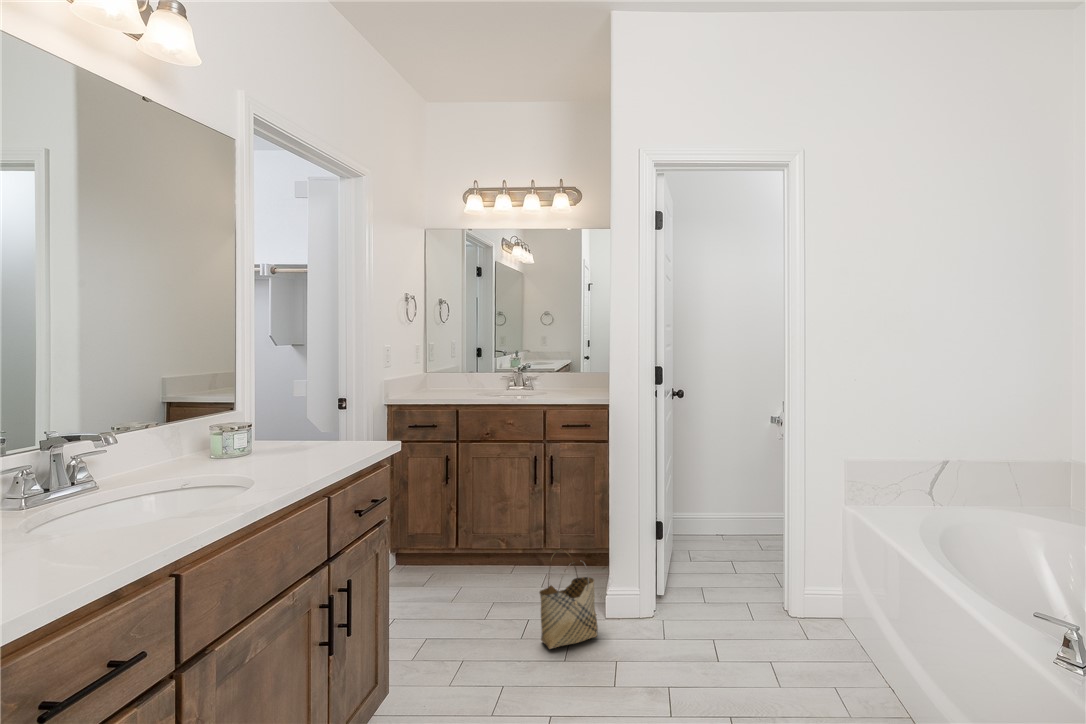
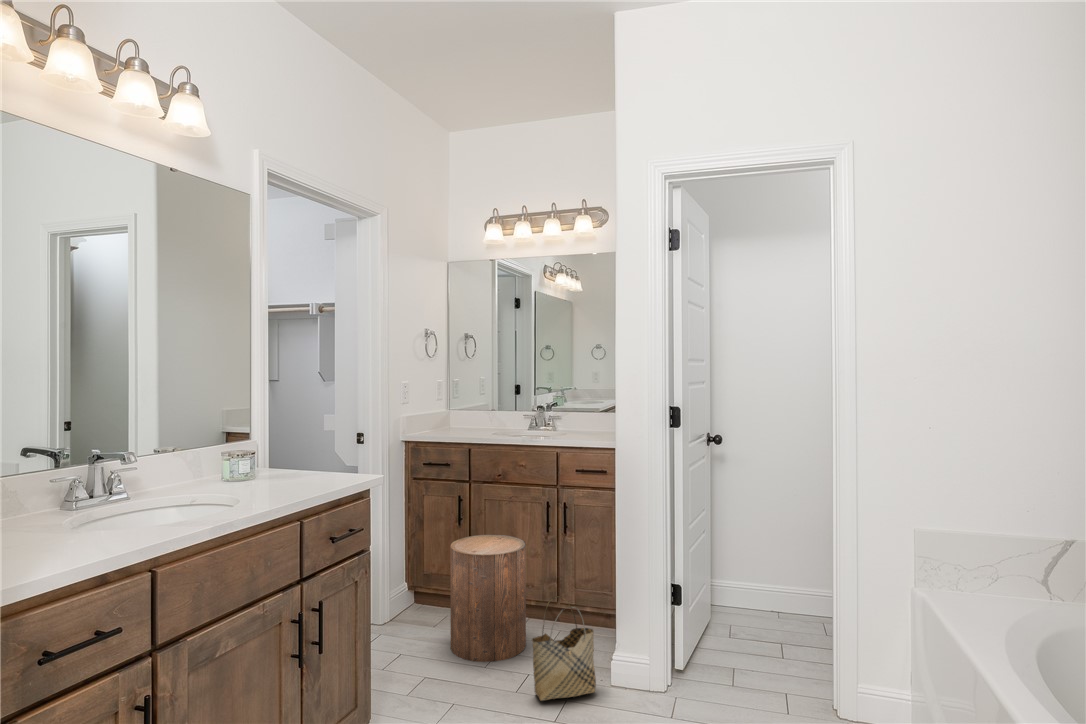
stool: none [448,491,519,612] -> present [450,535,526,662]

